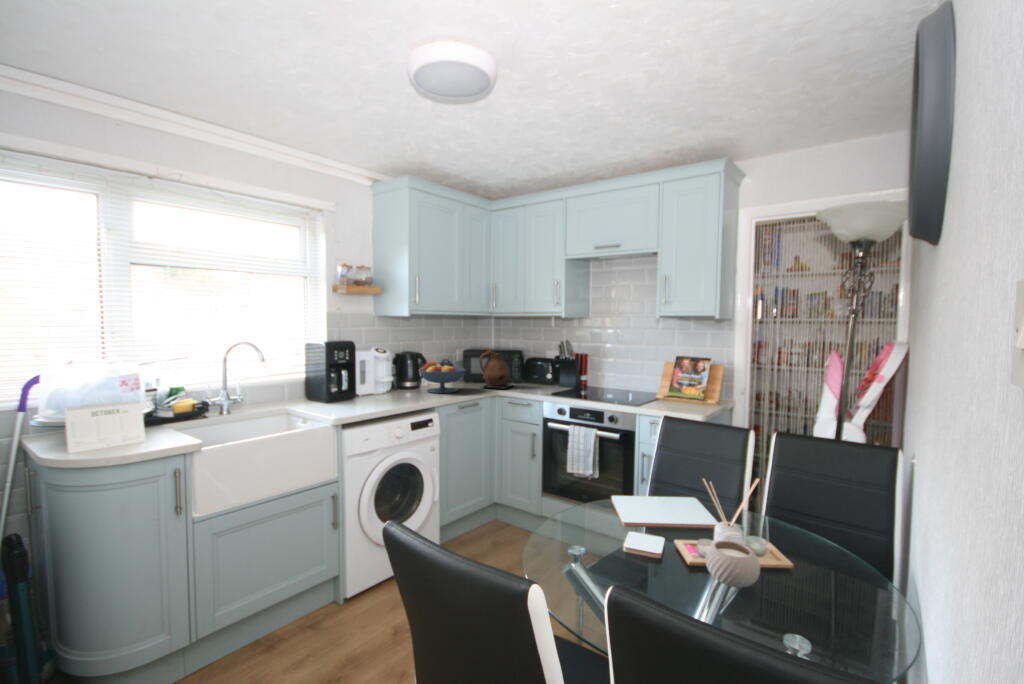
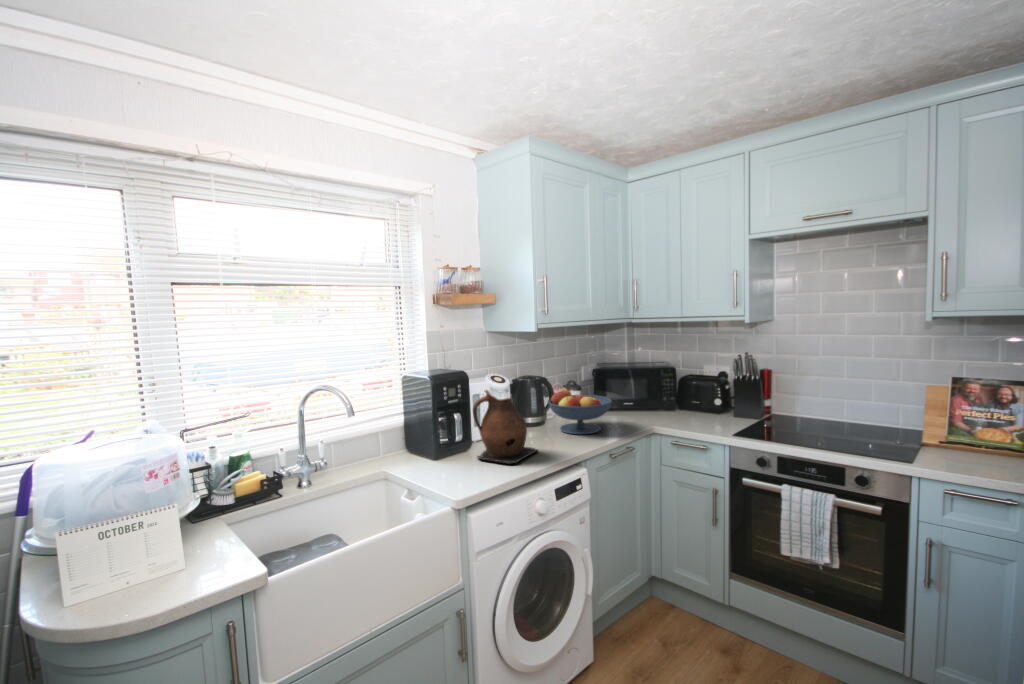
ceramic pitcher: present [479,349,512,389] -> present [473,390,537,464]

